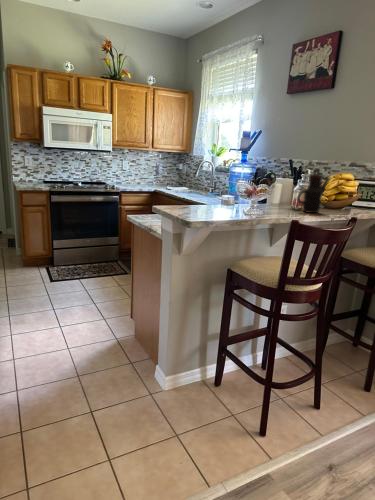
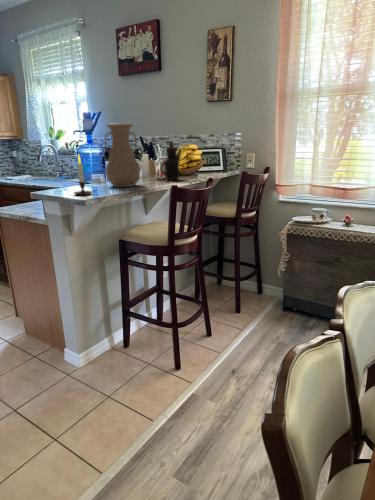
vase: none [231,144,271,213] -> present [105,123,141,187]
candle: none [187,172,211,216] -> present [74,155,93,195]

